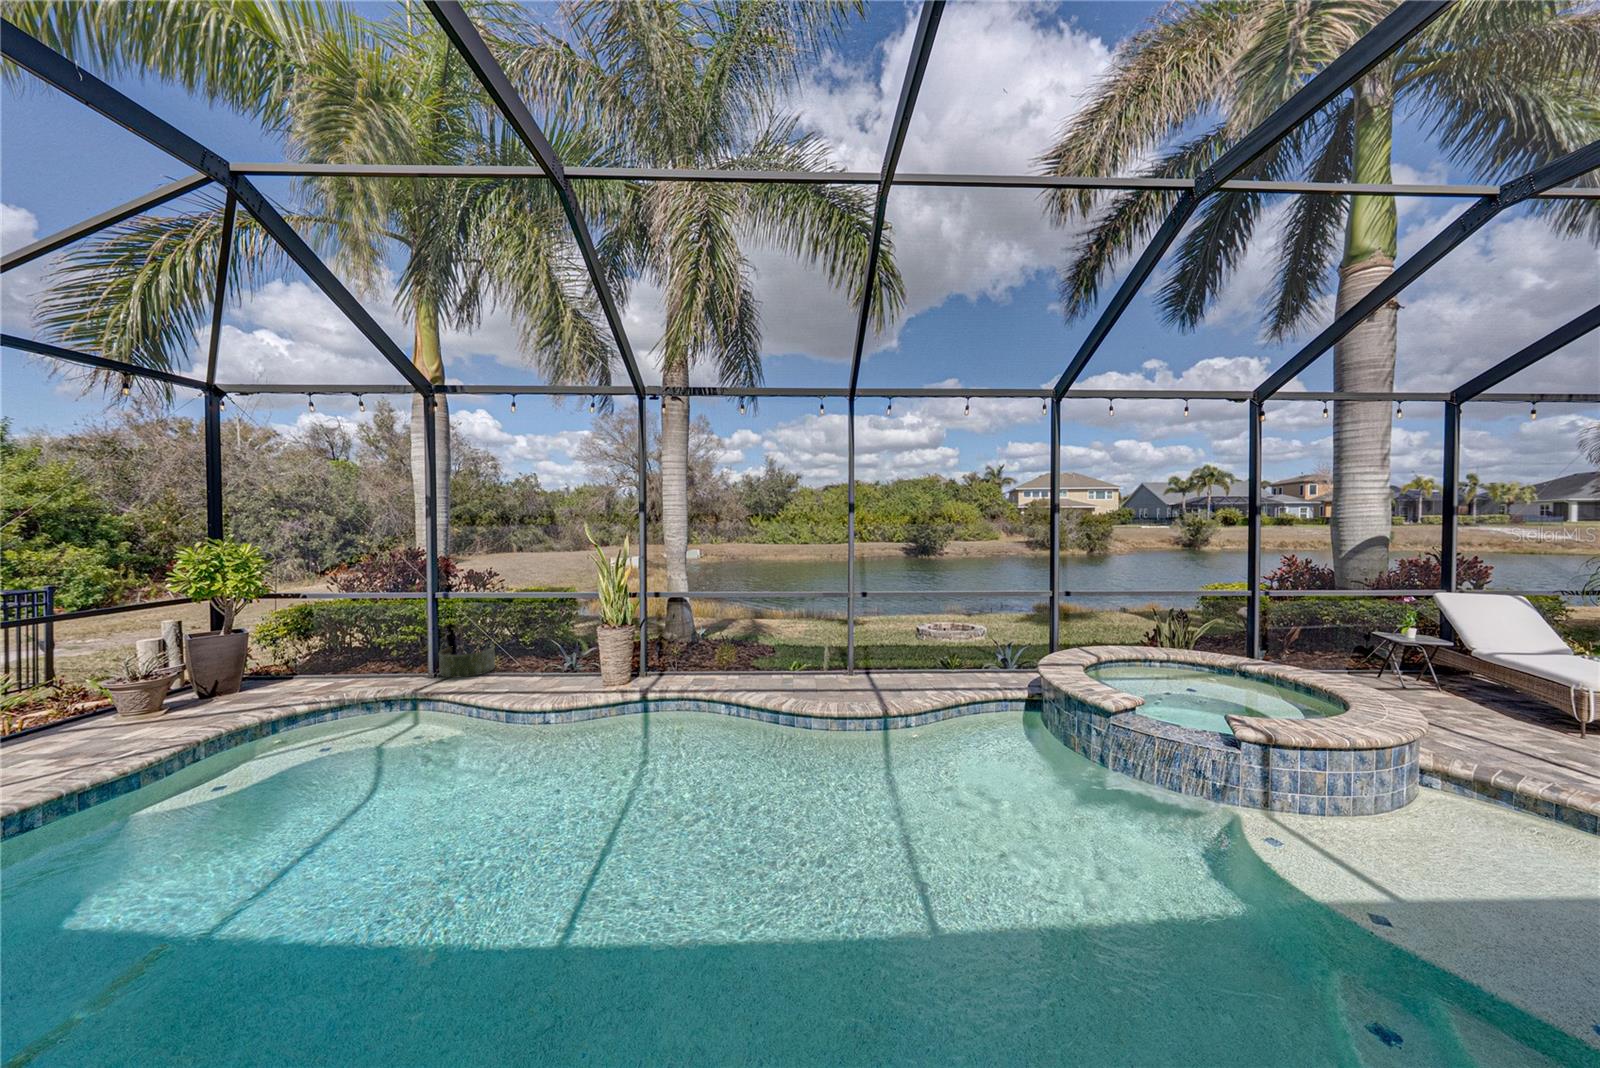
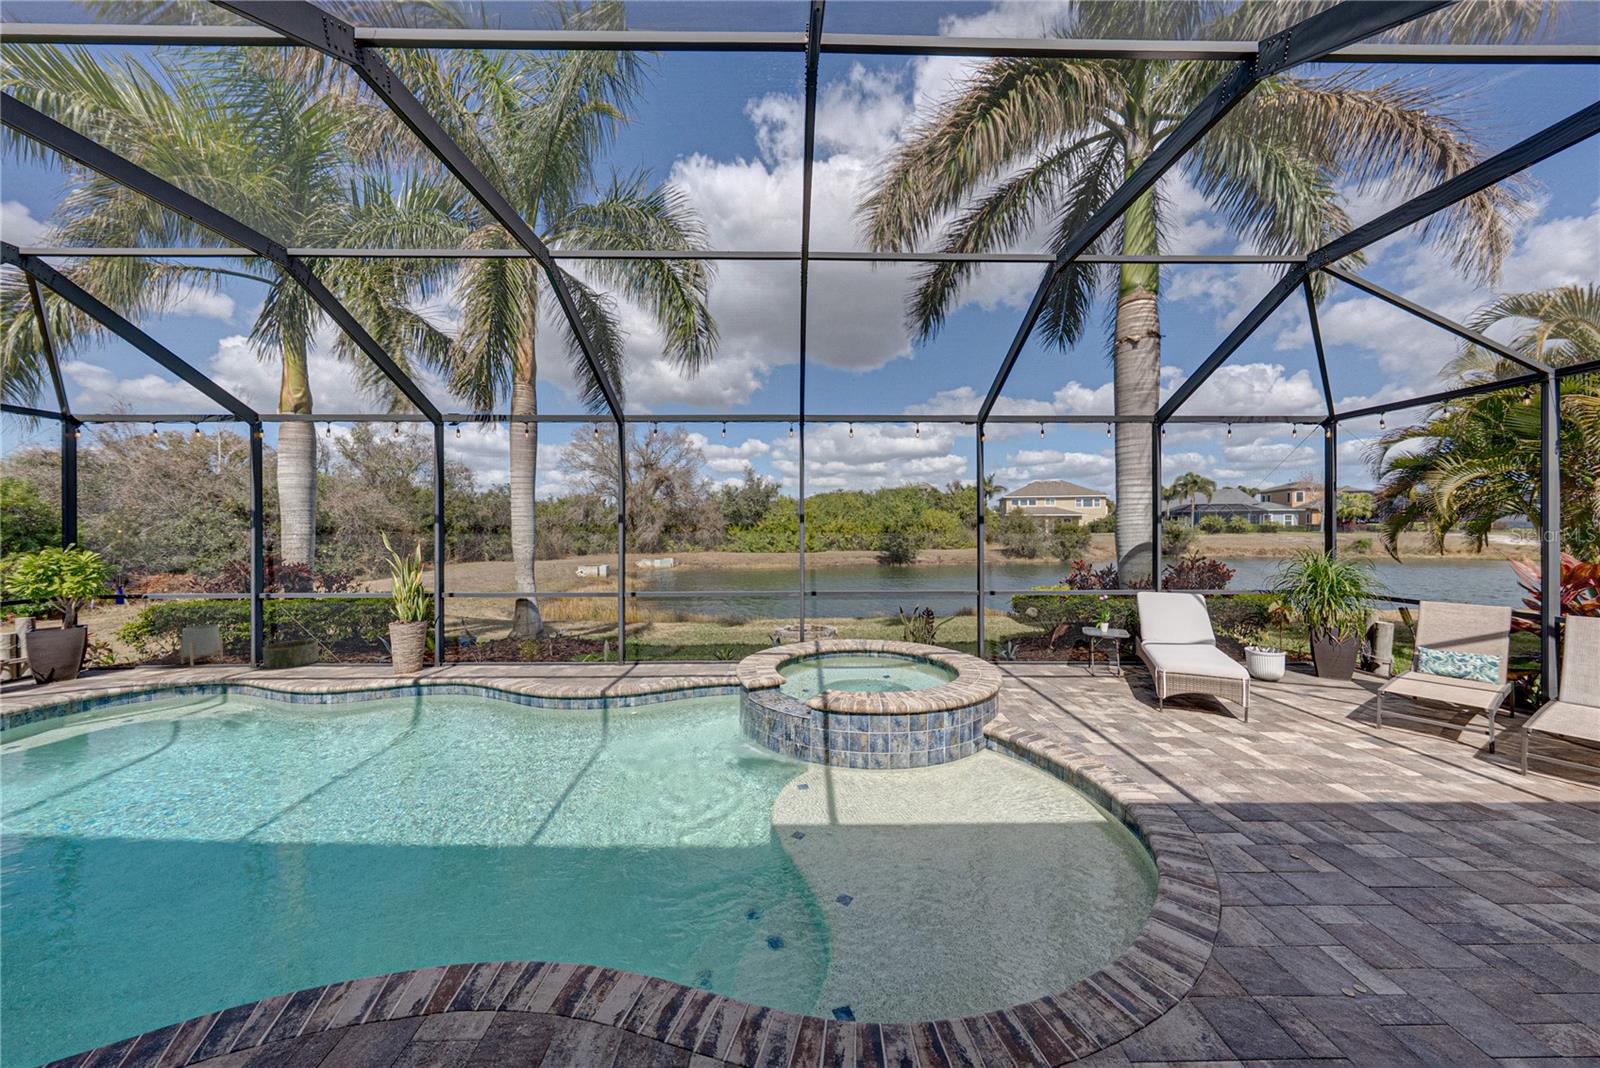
planter: none [340,627,386,676] -> present [180,625,223,666]

